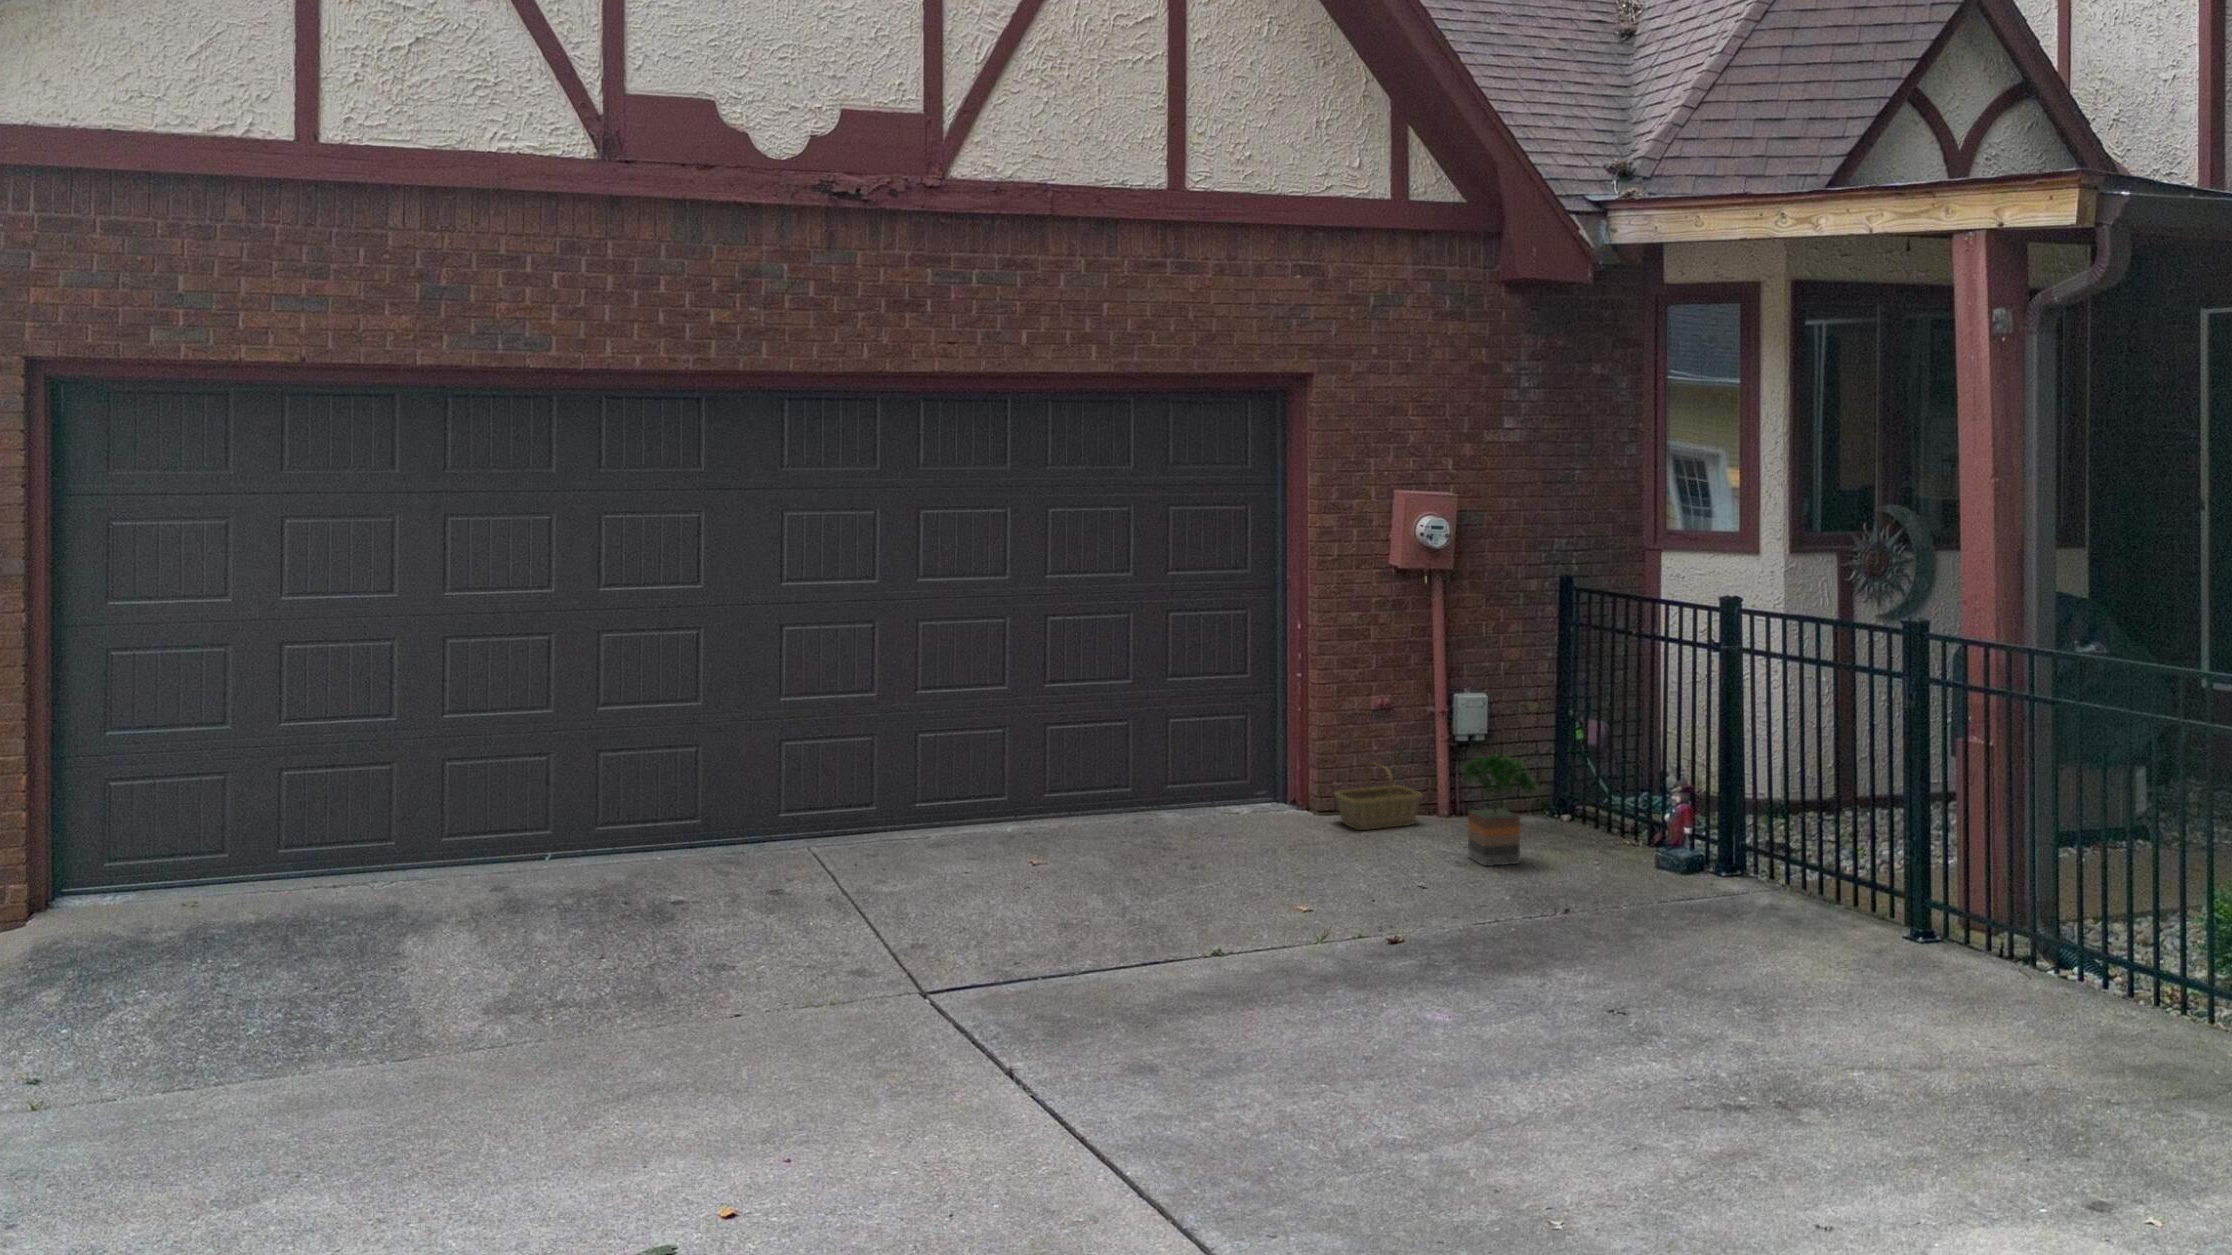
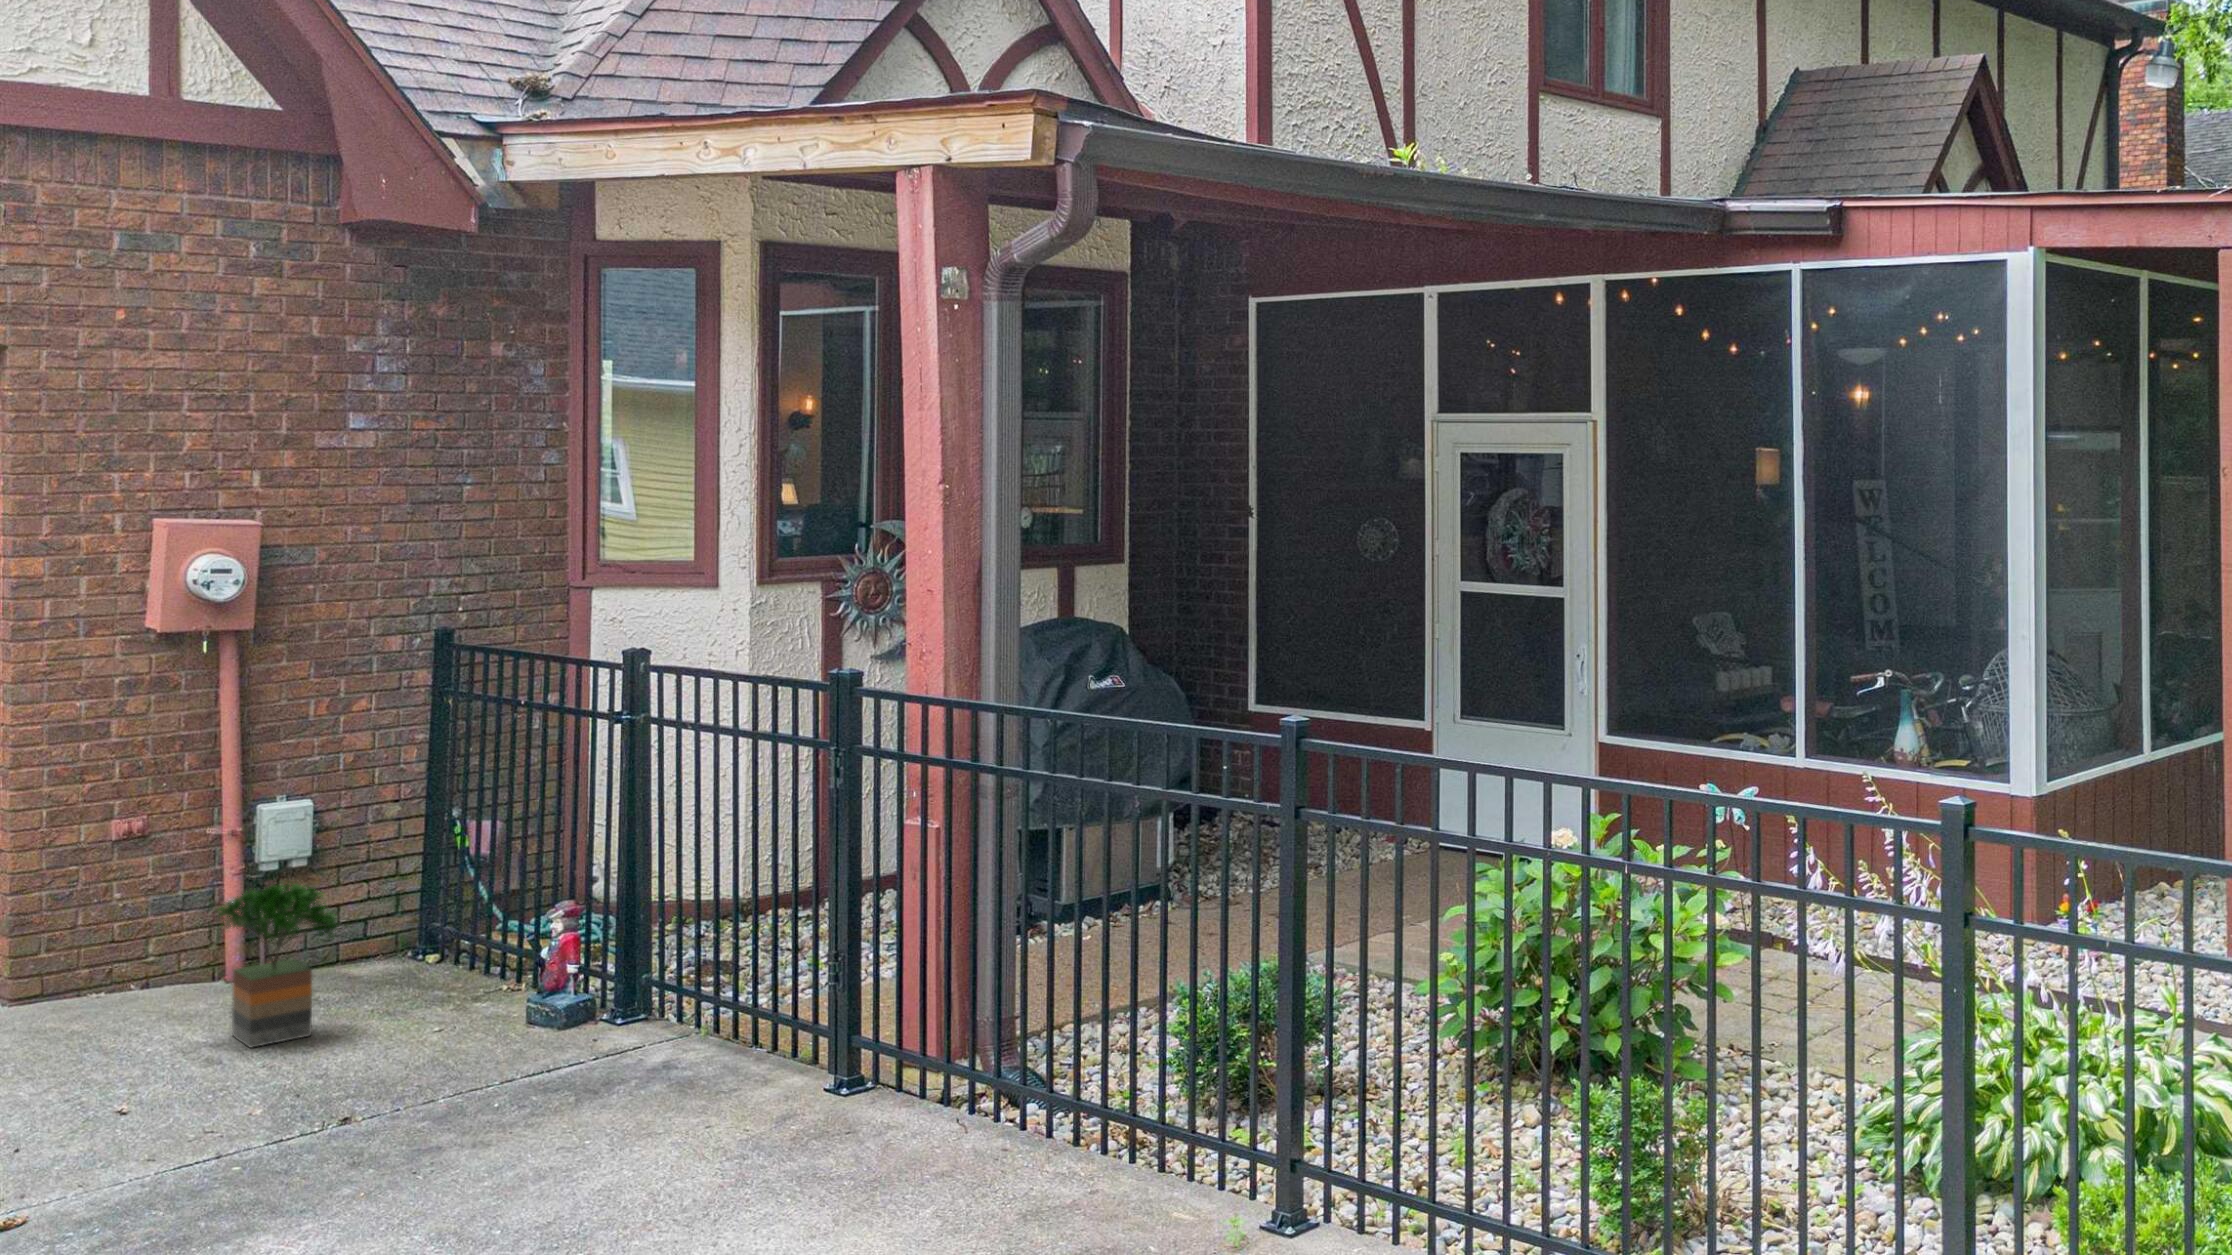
basket: present [1334,763,1422,830] -> none [35,910,189,1014]

